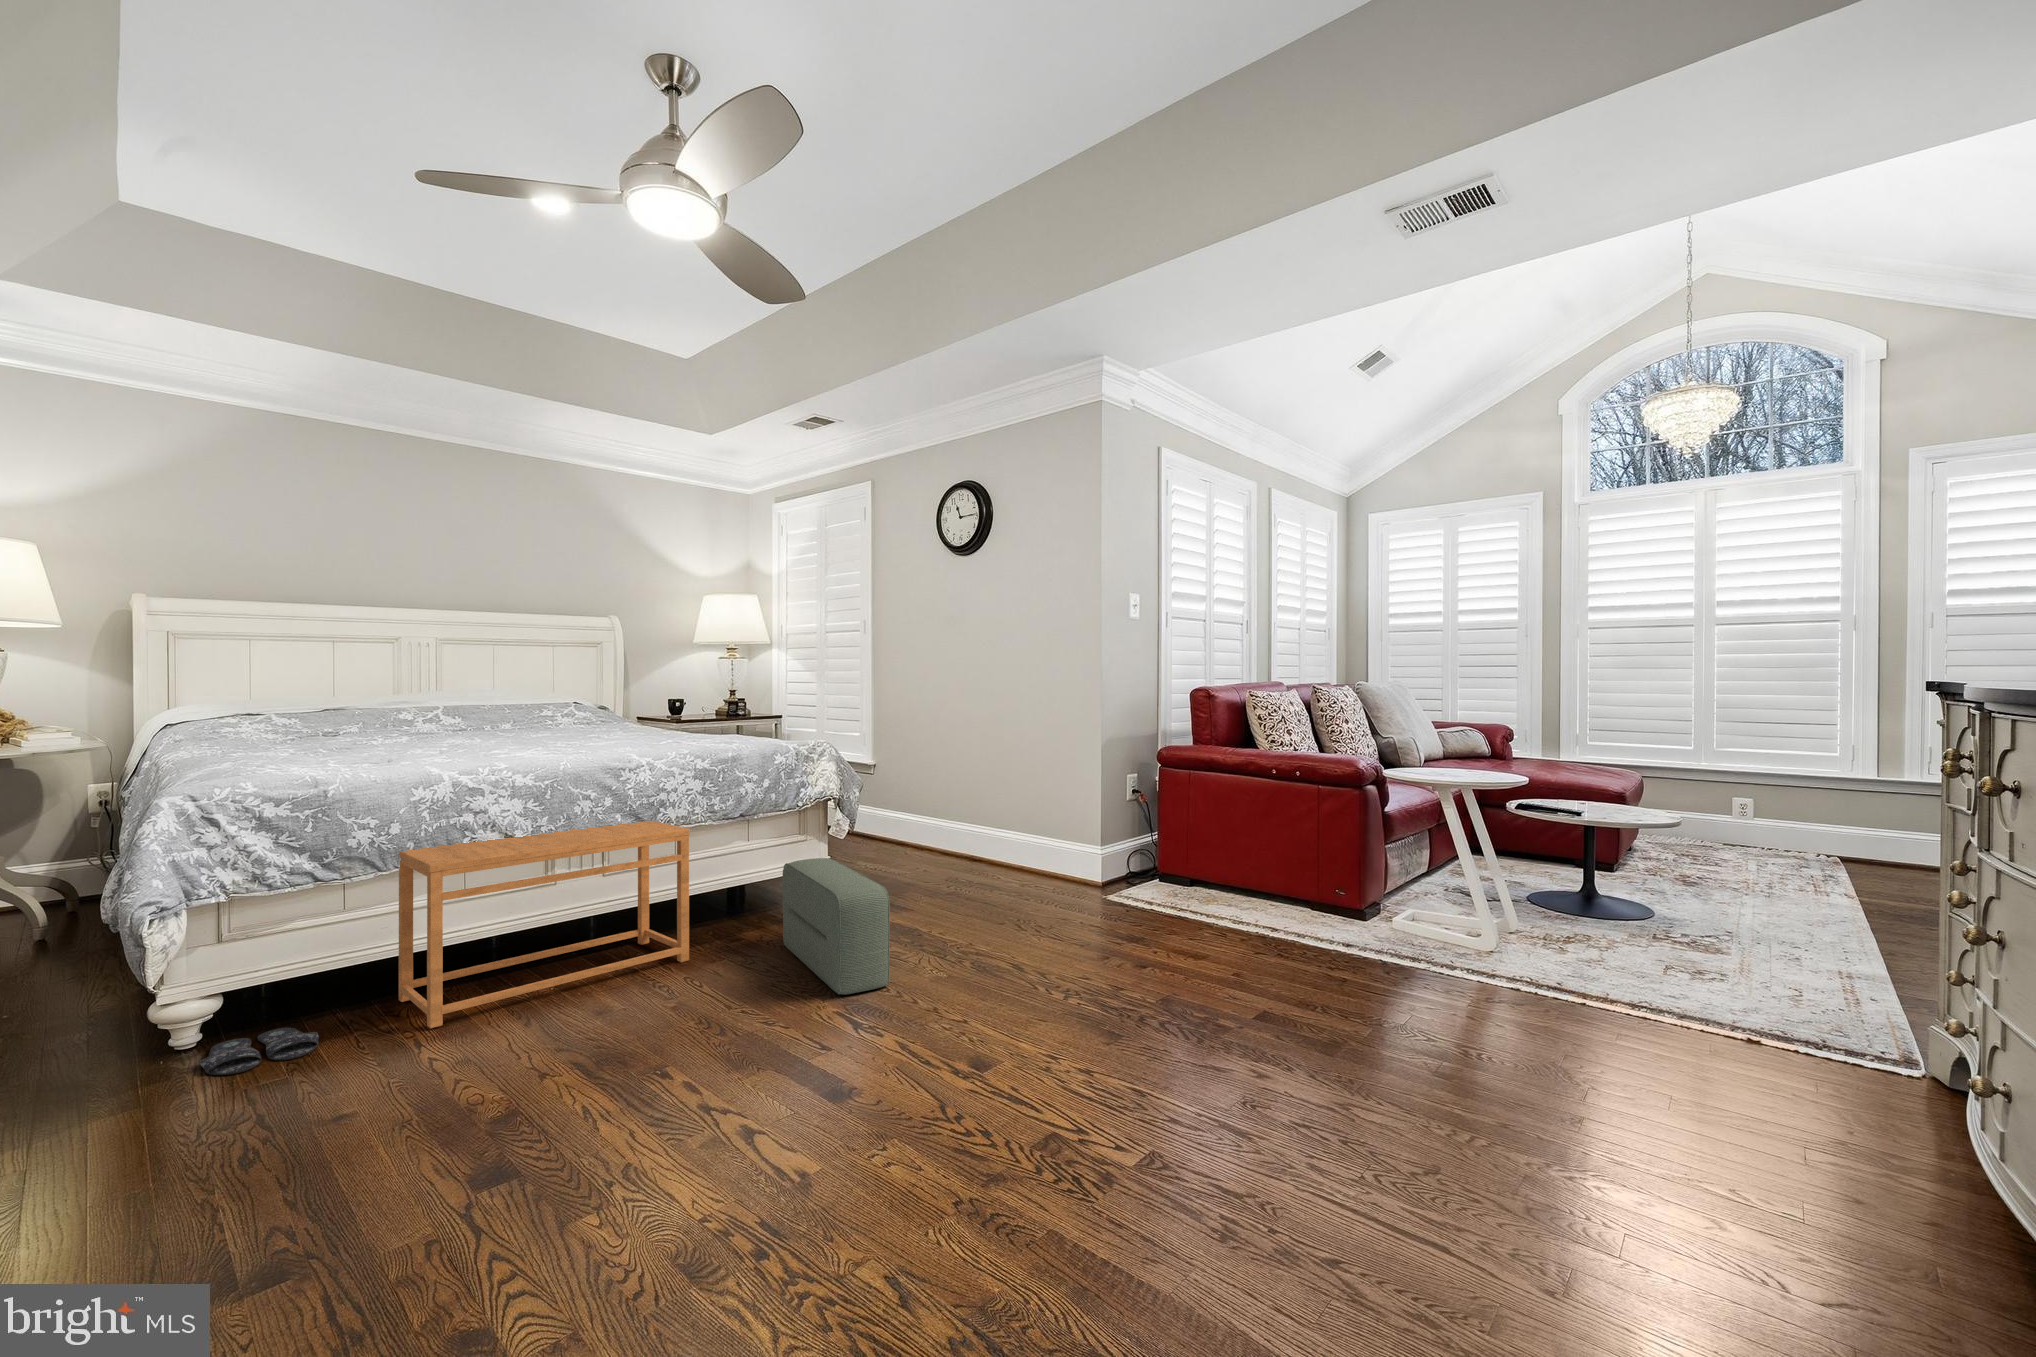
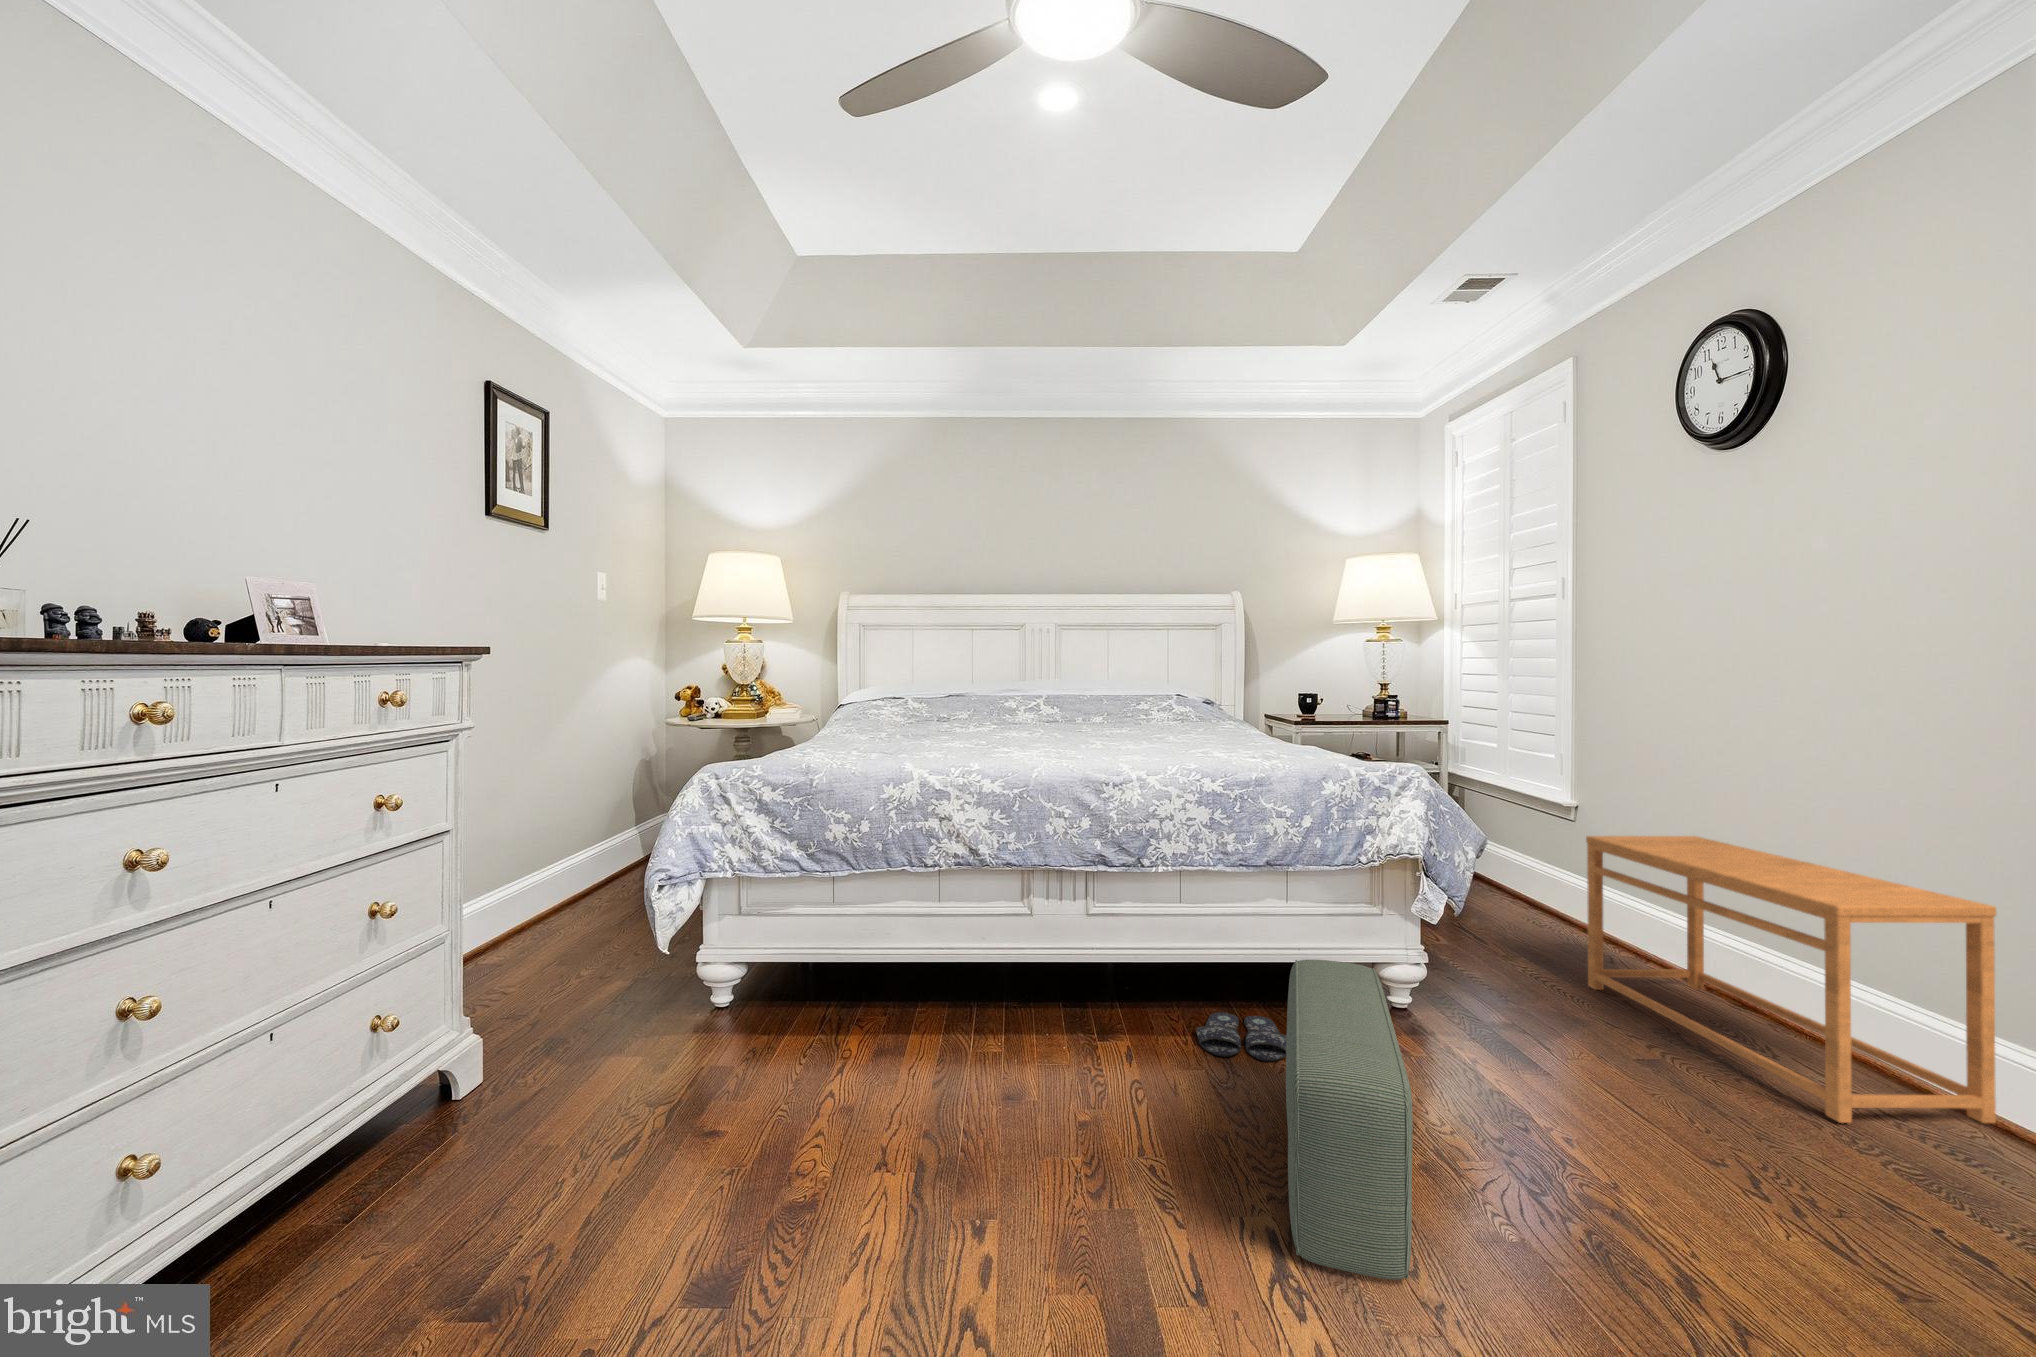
side table: present [399,821,690,1028] -> present [1586,836,1997,1123]
slippers: present [199,1028,319,1075] -> present [1196,1012,1287,1062]

